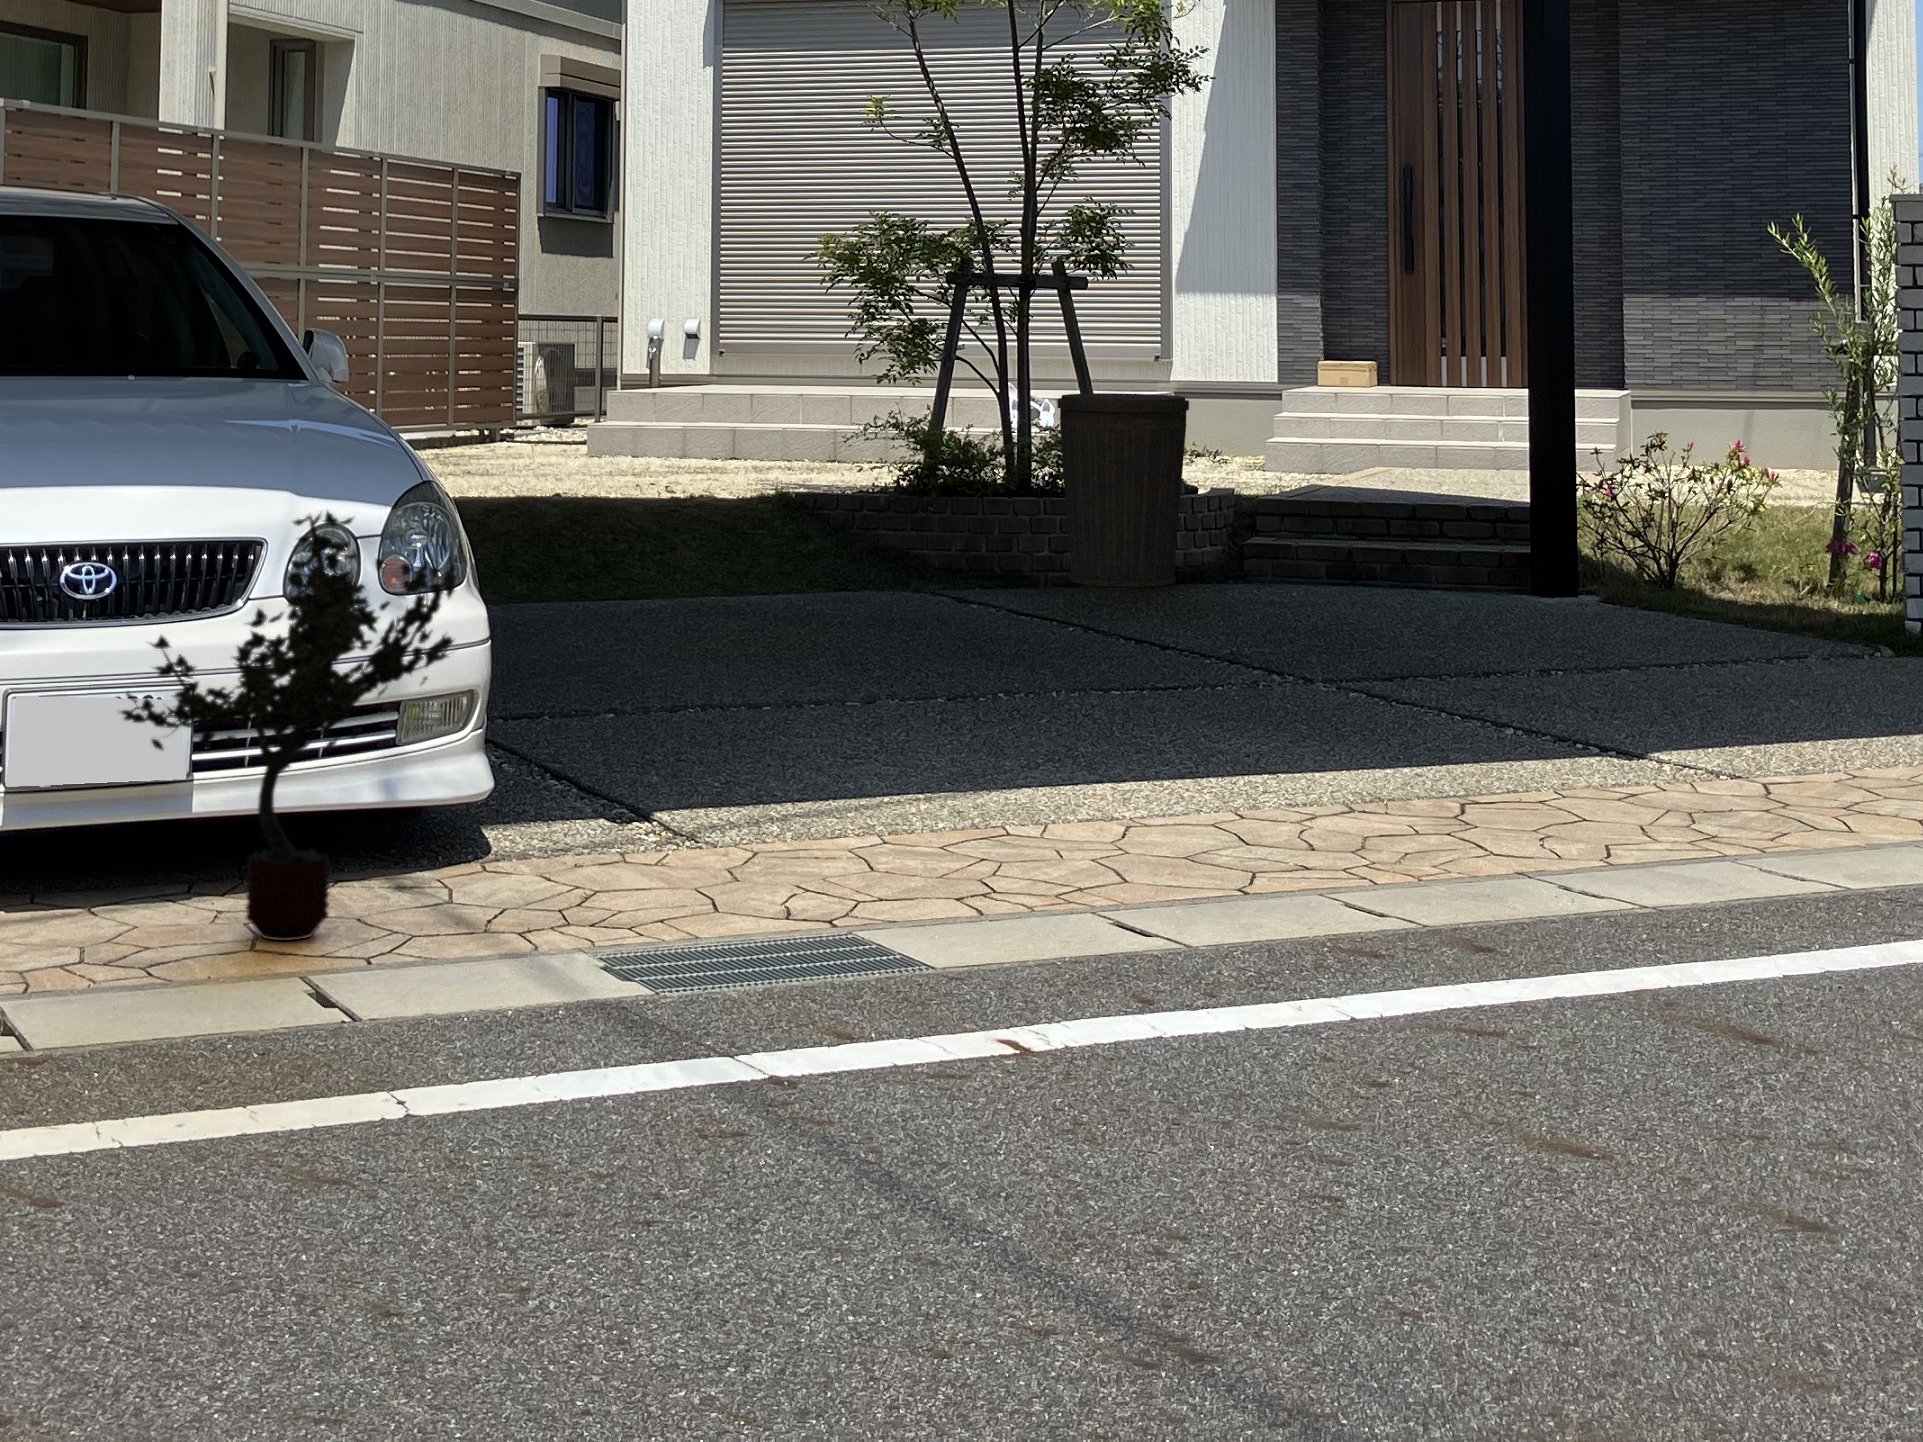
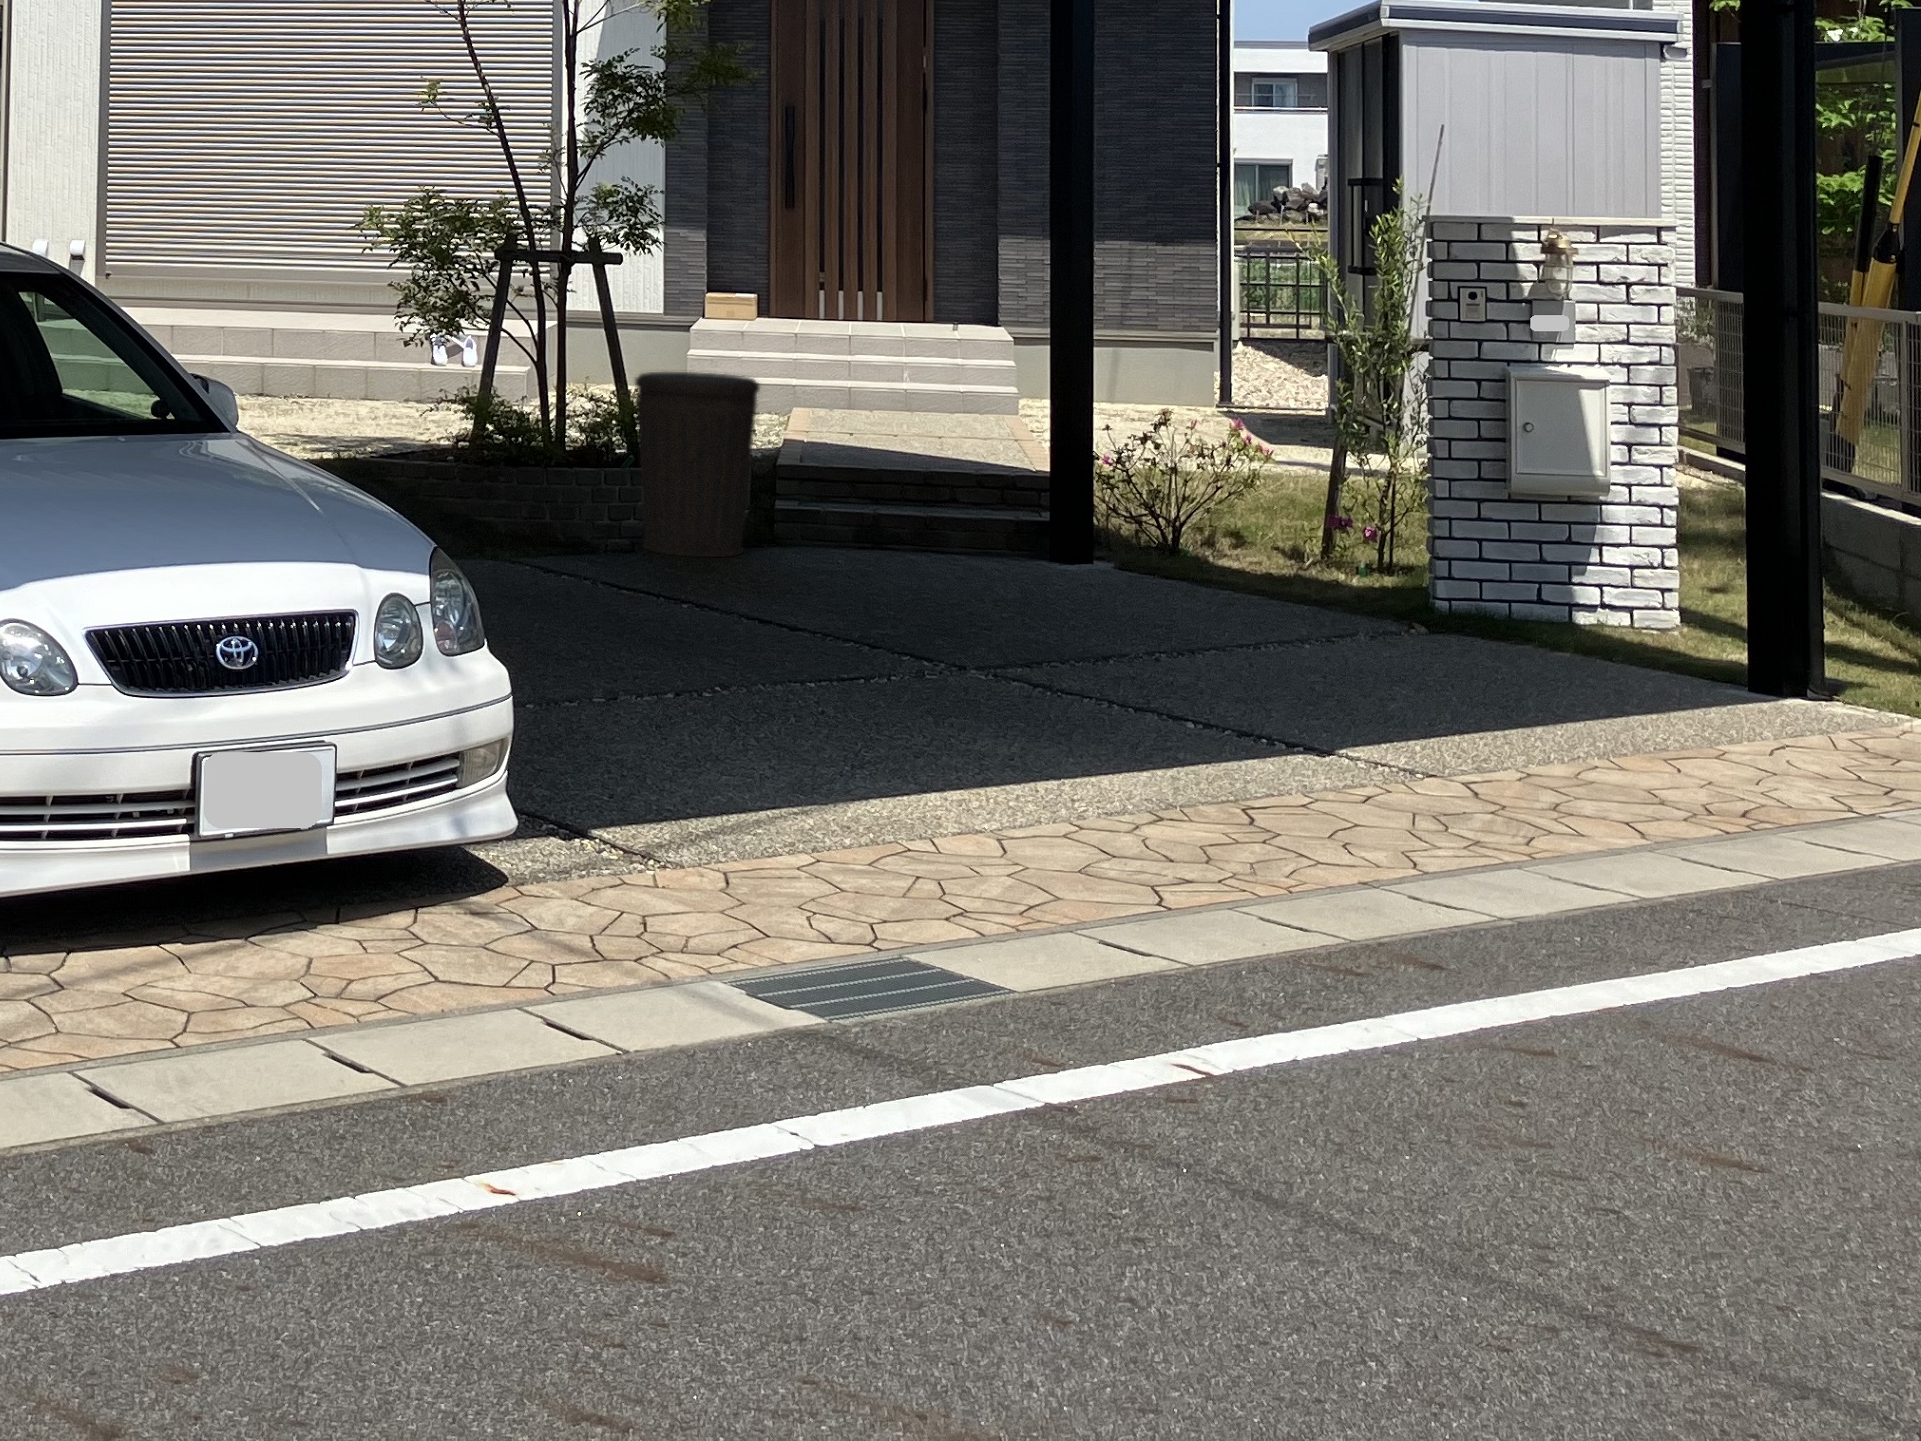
potted tree: present [121,511,456,941] -> none [314,590,575,973]

